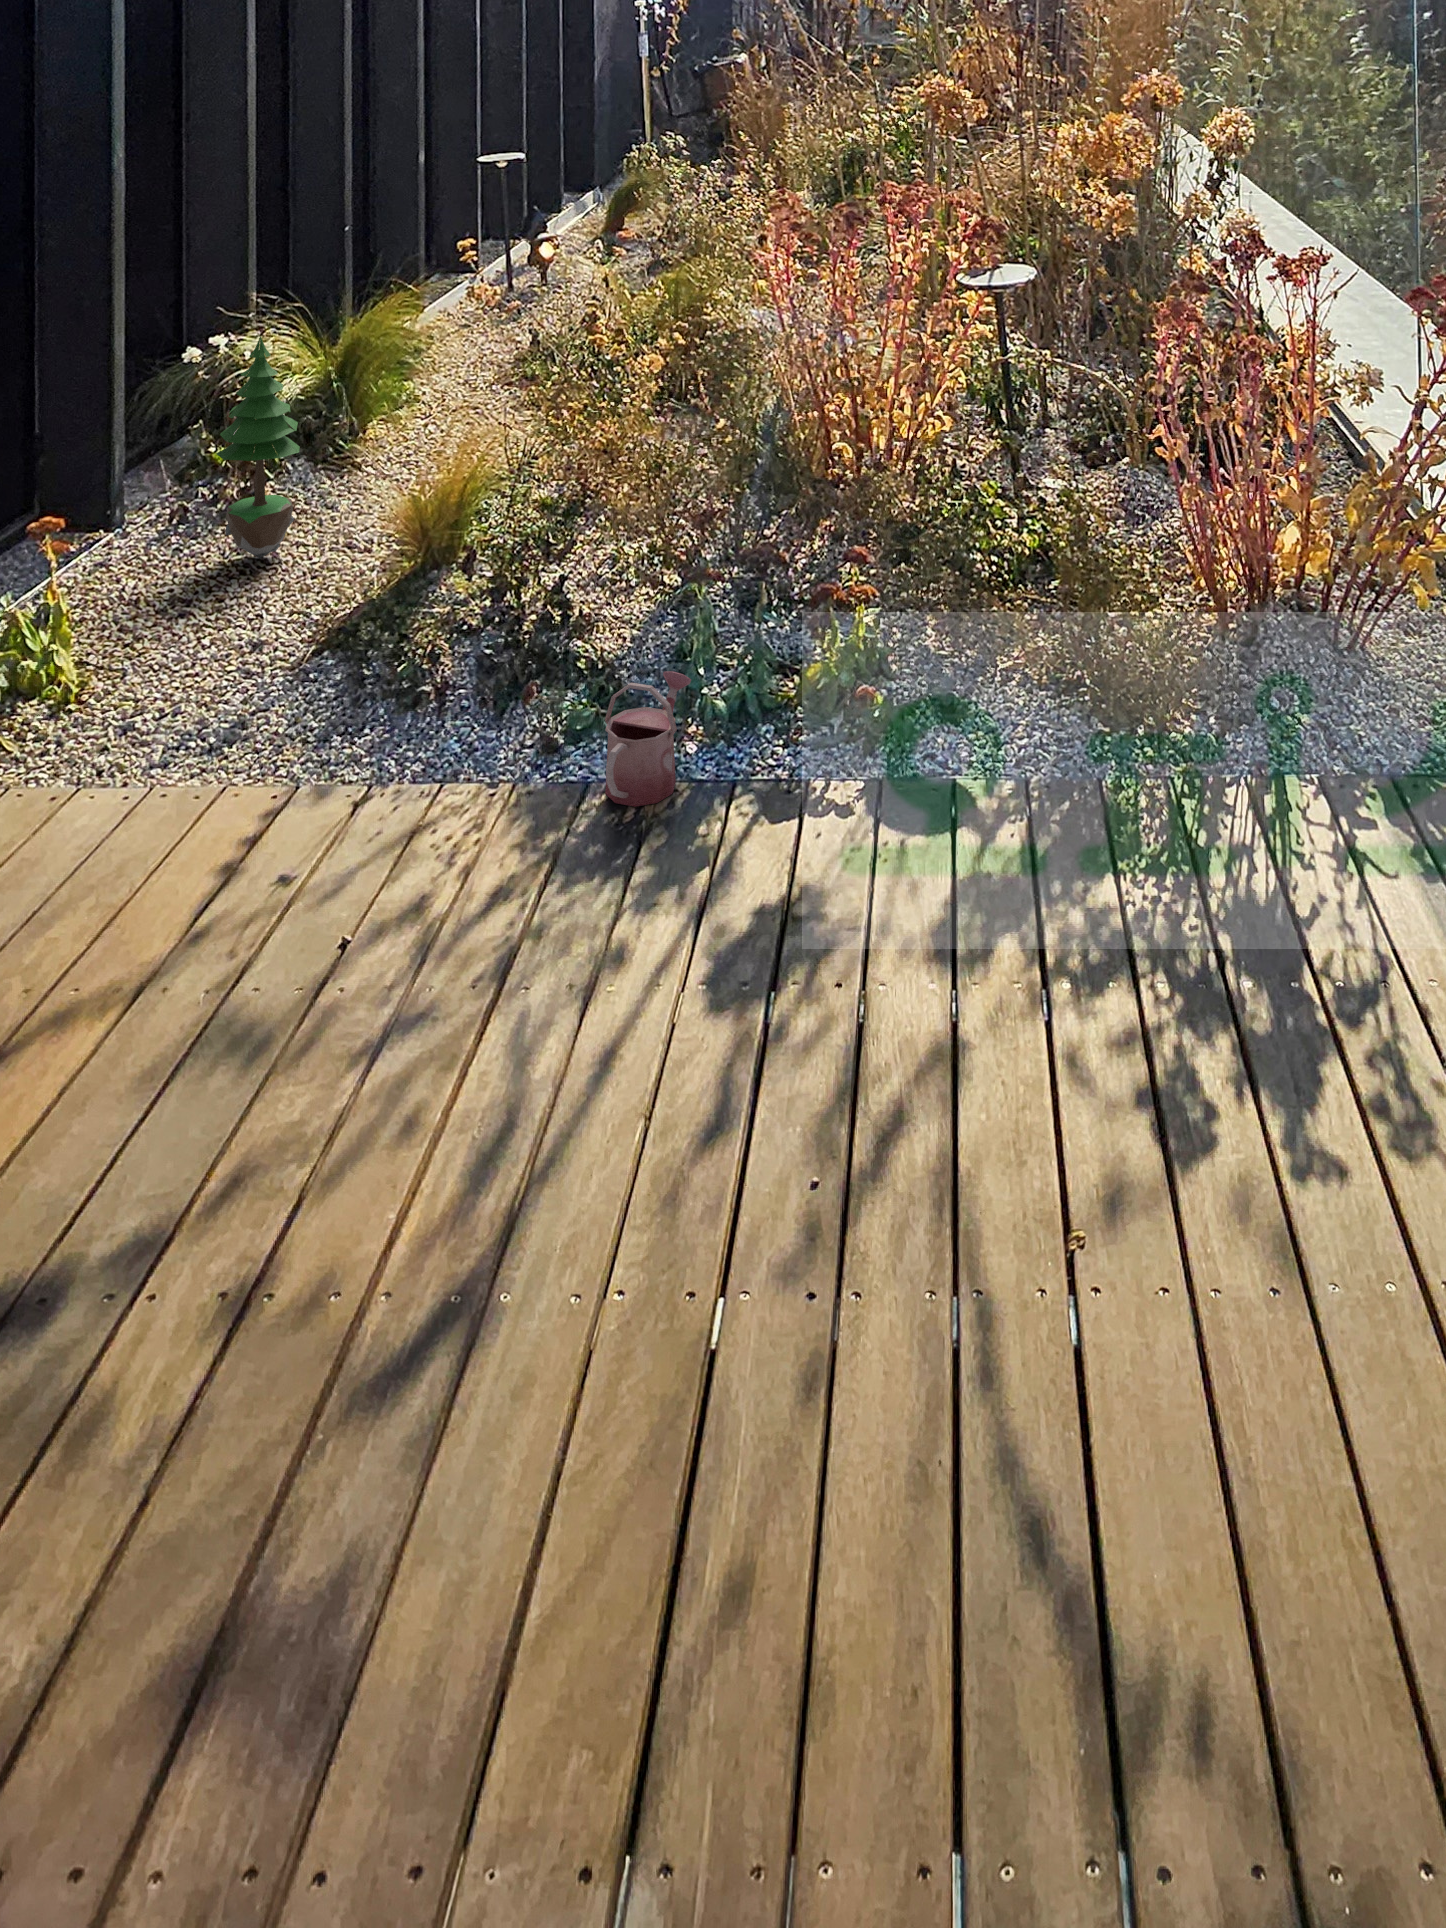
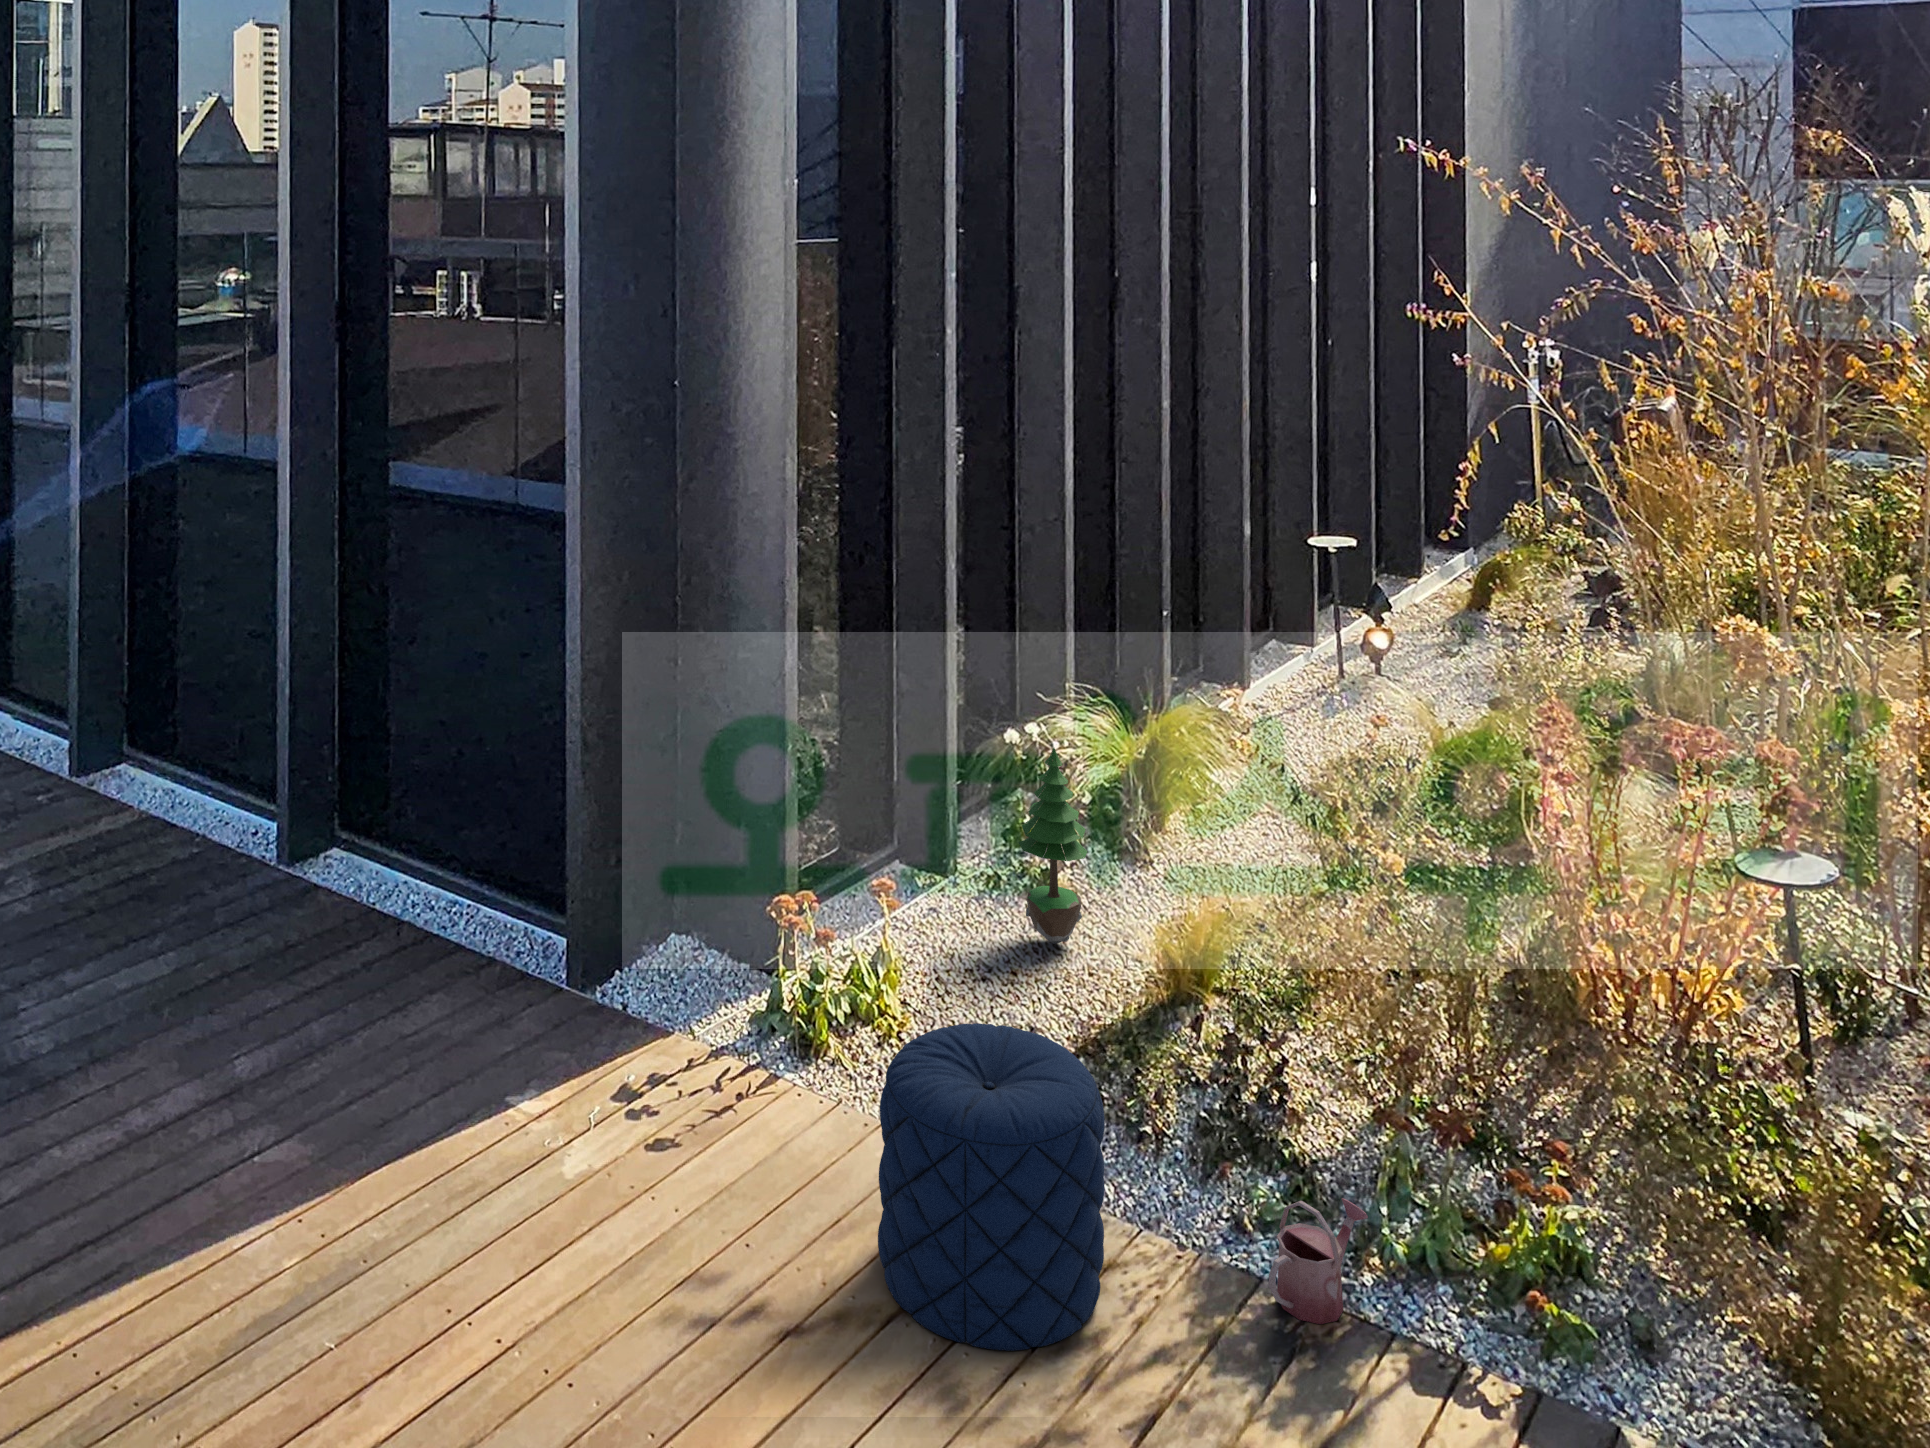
pouf: none [108,593,418,983] -> present [878,1023,1105,1351]

